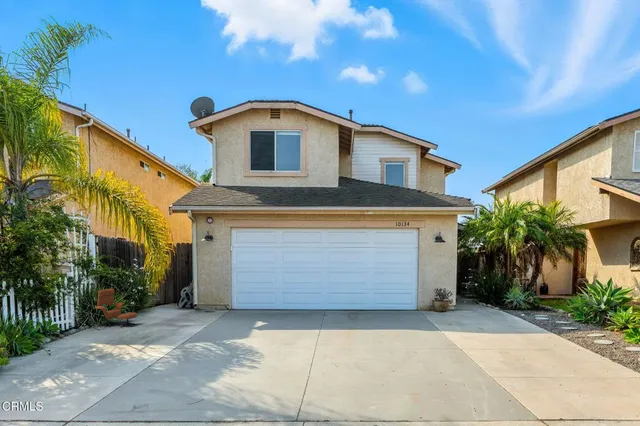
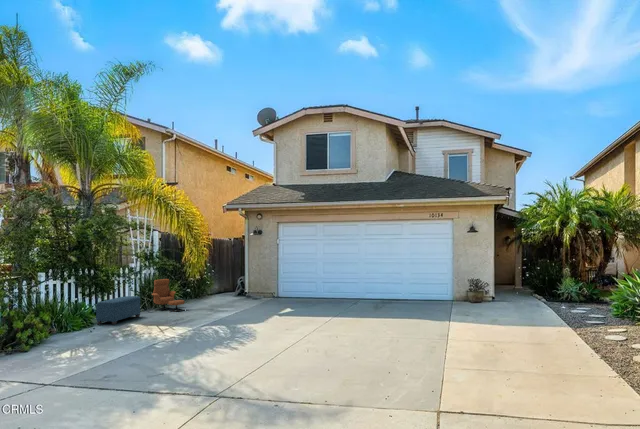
bench: none [42,311,90,347] -> present [96,296,140,325]

